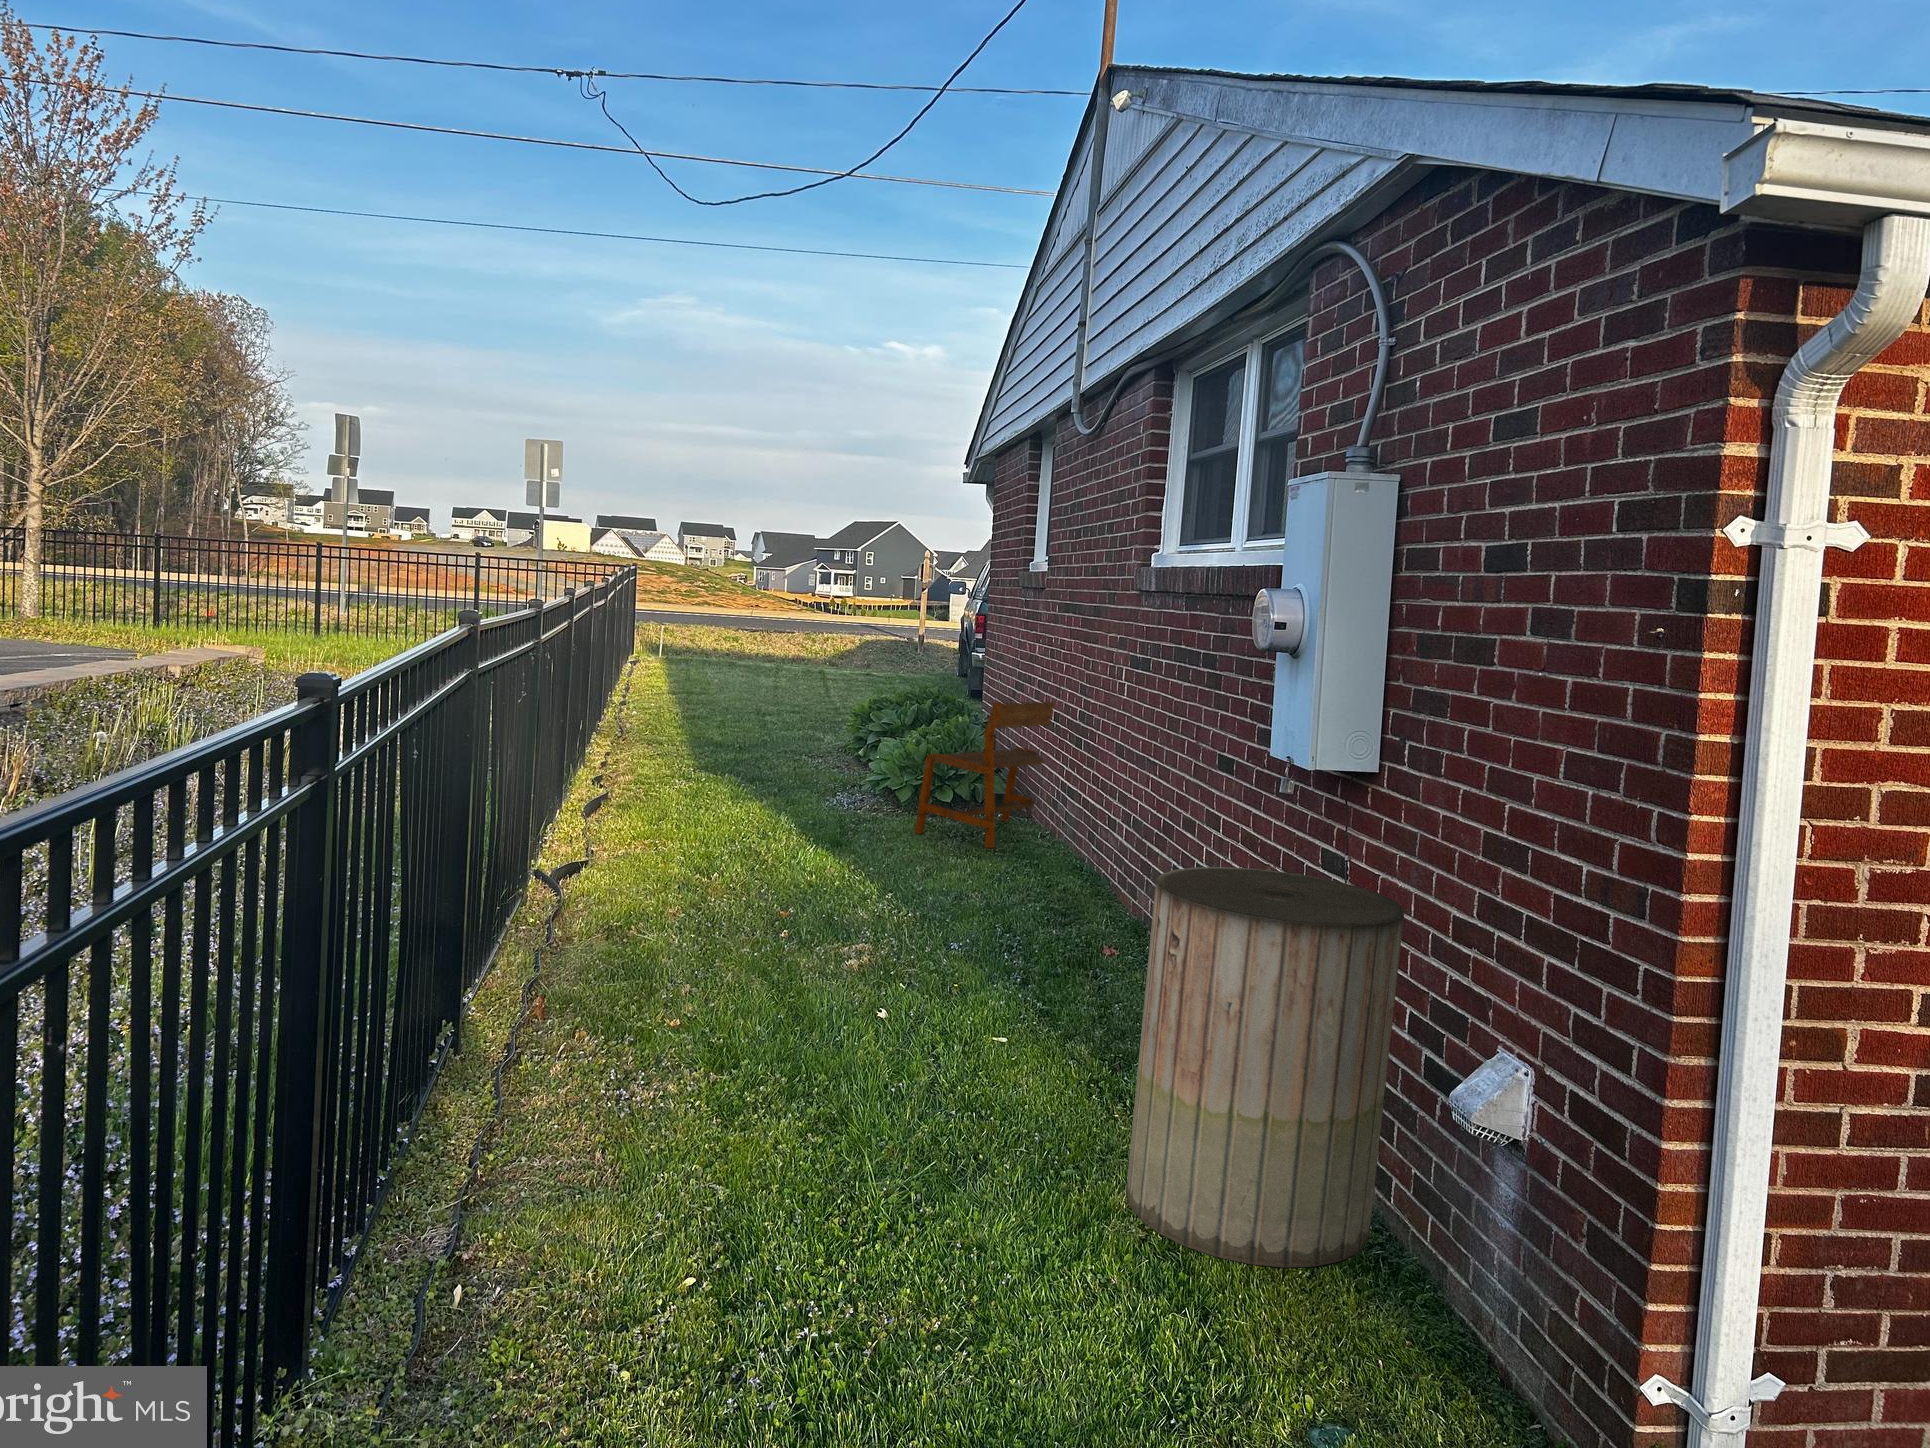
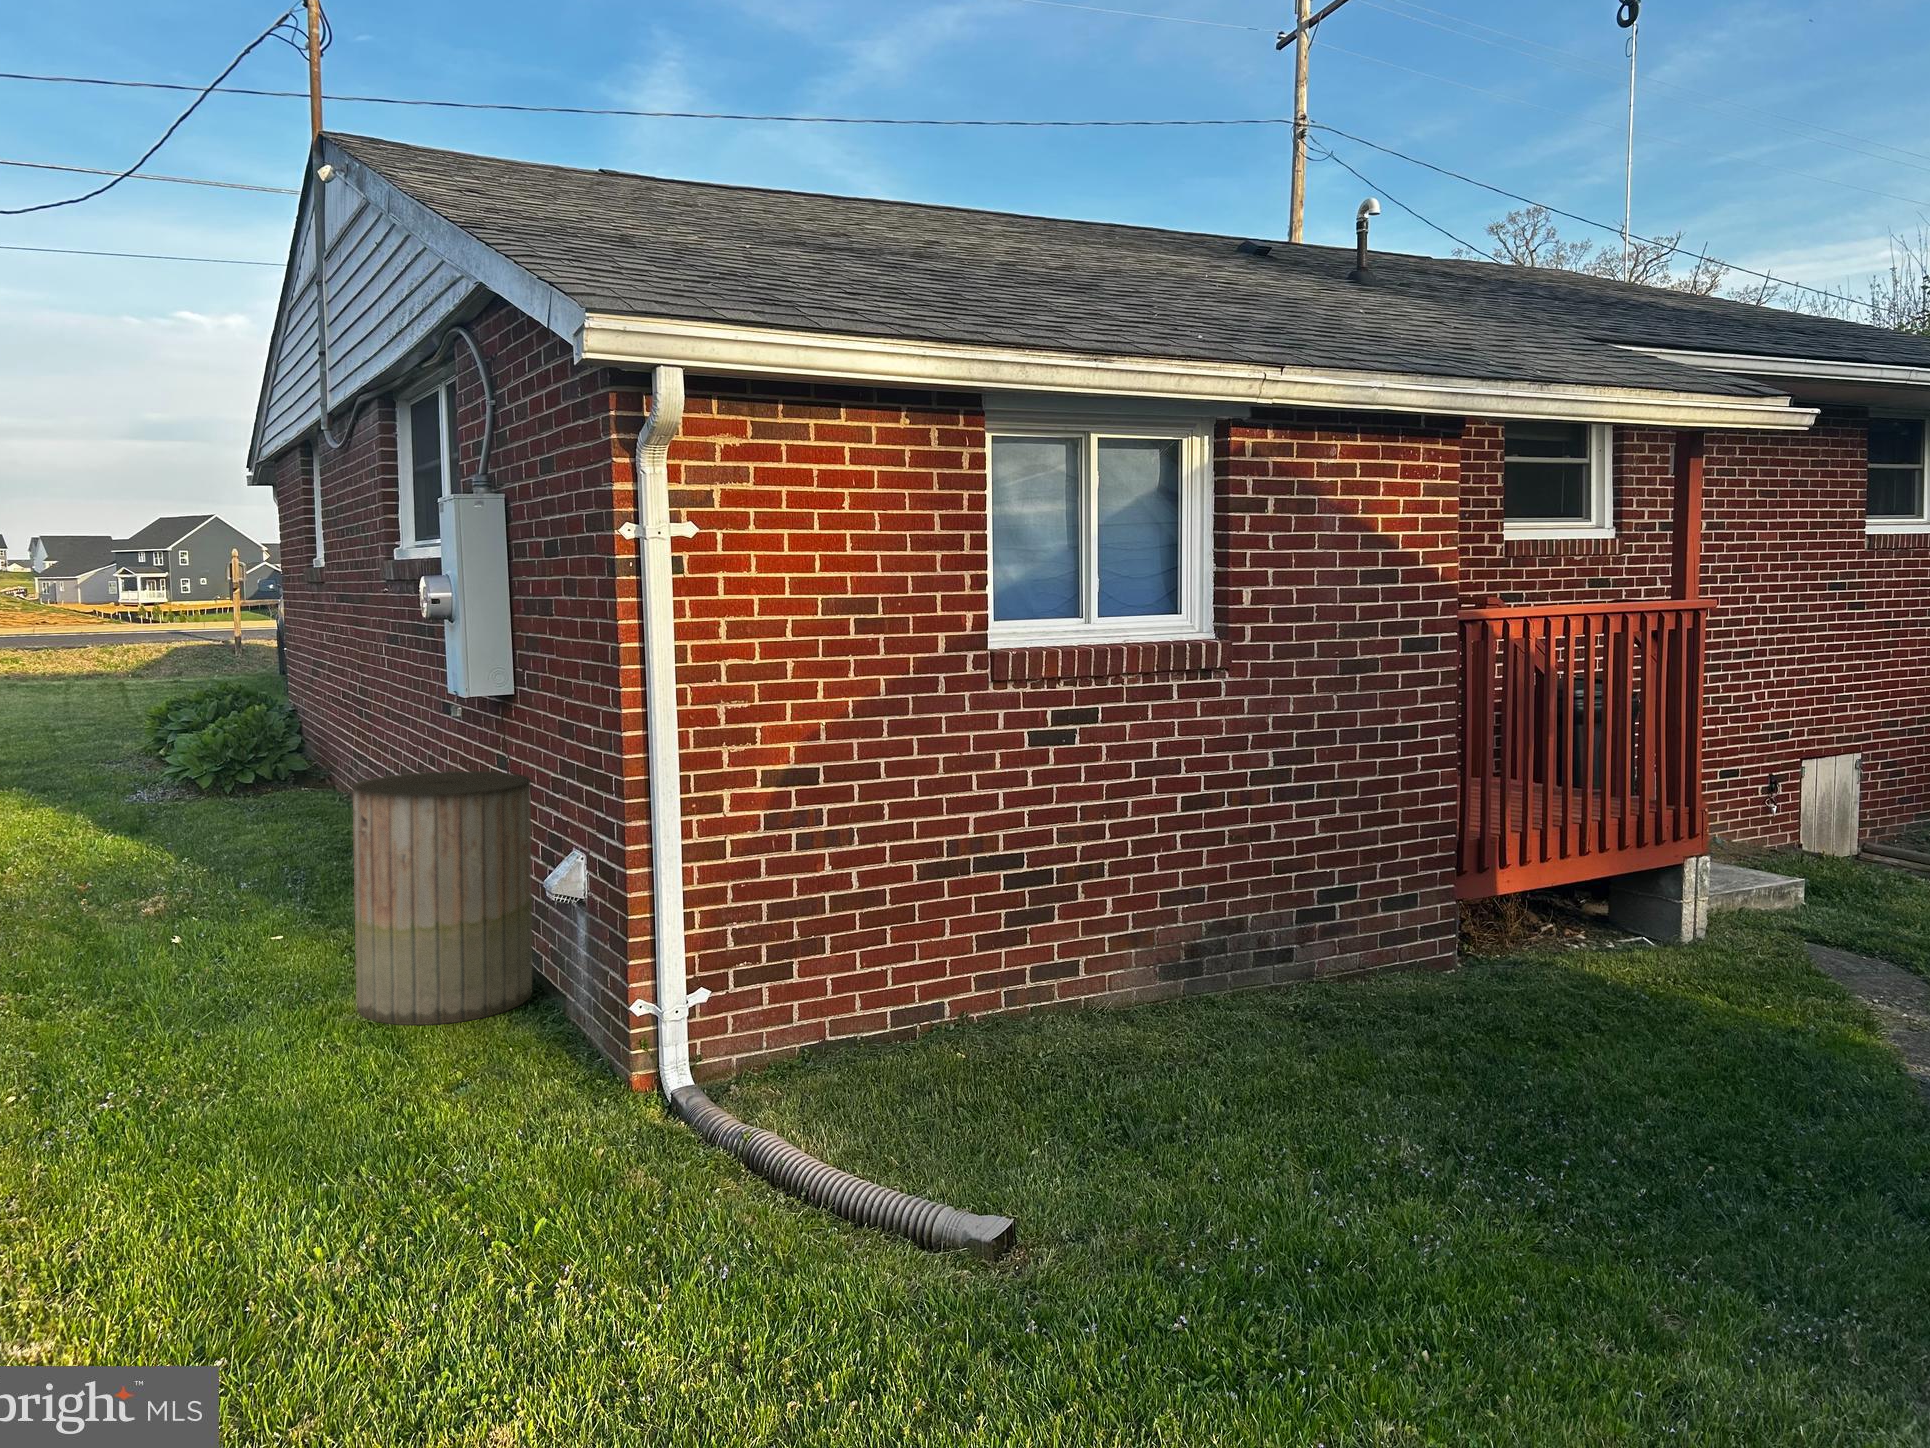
bench: present [915,702,1054,848] -> none [213,679,371,817]

